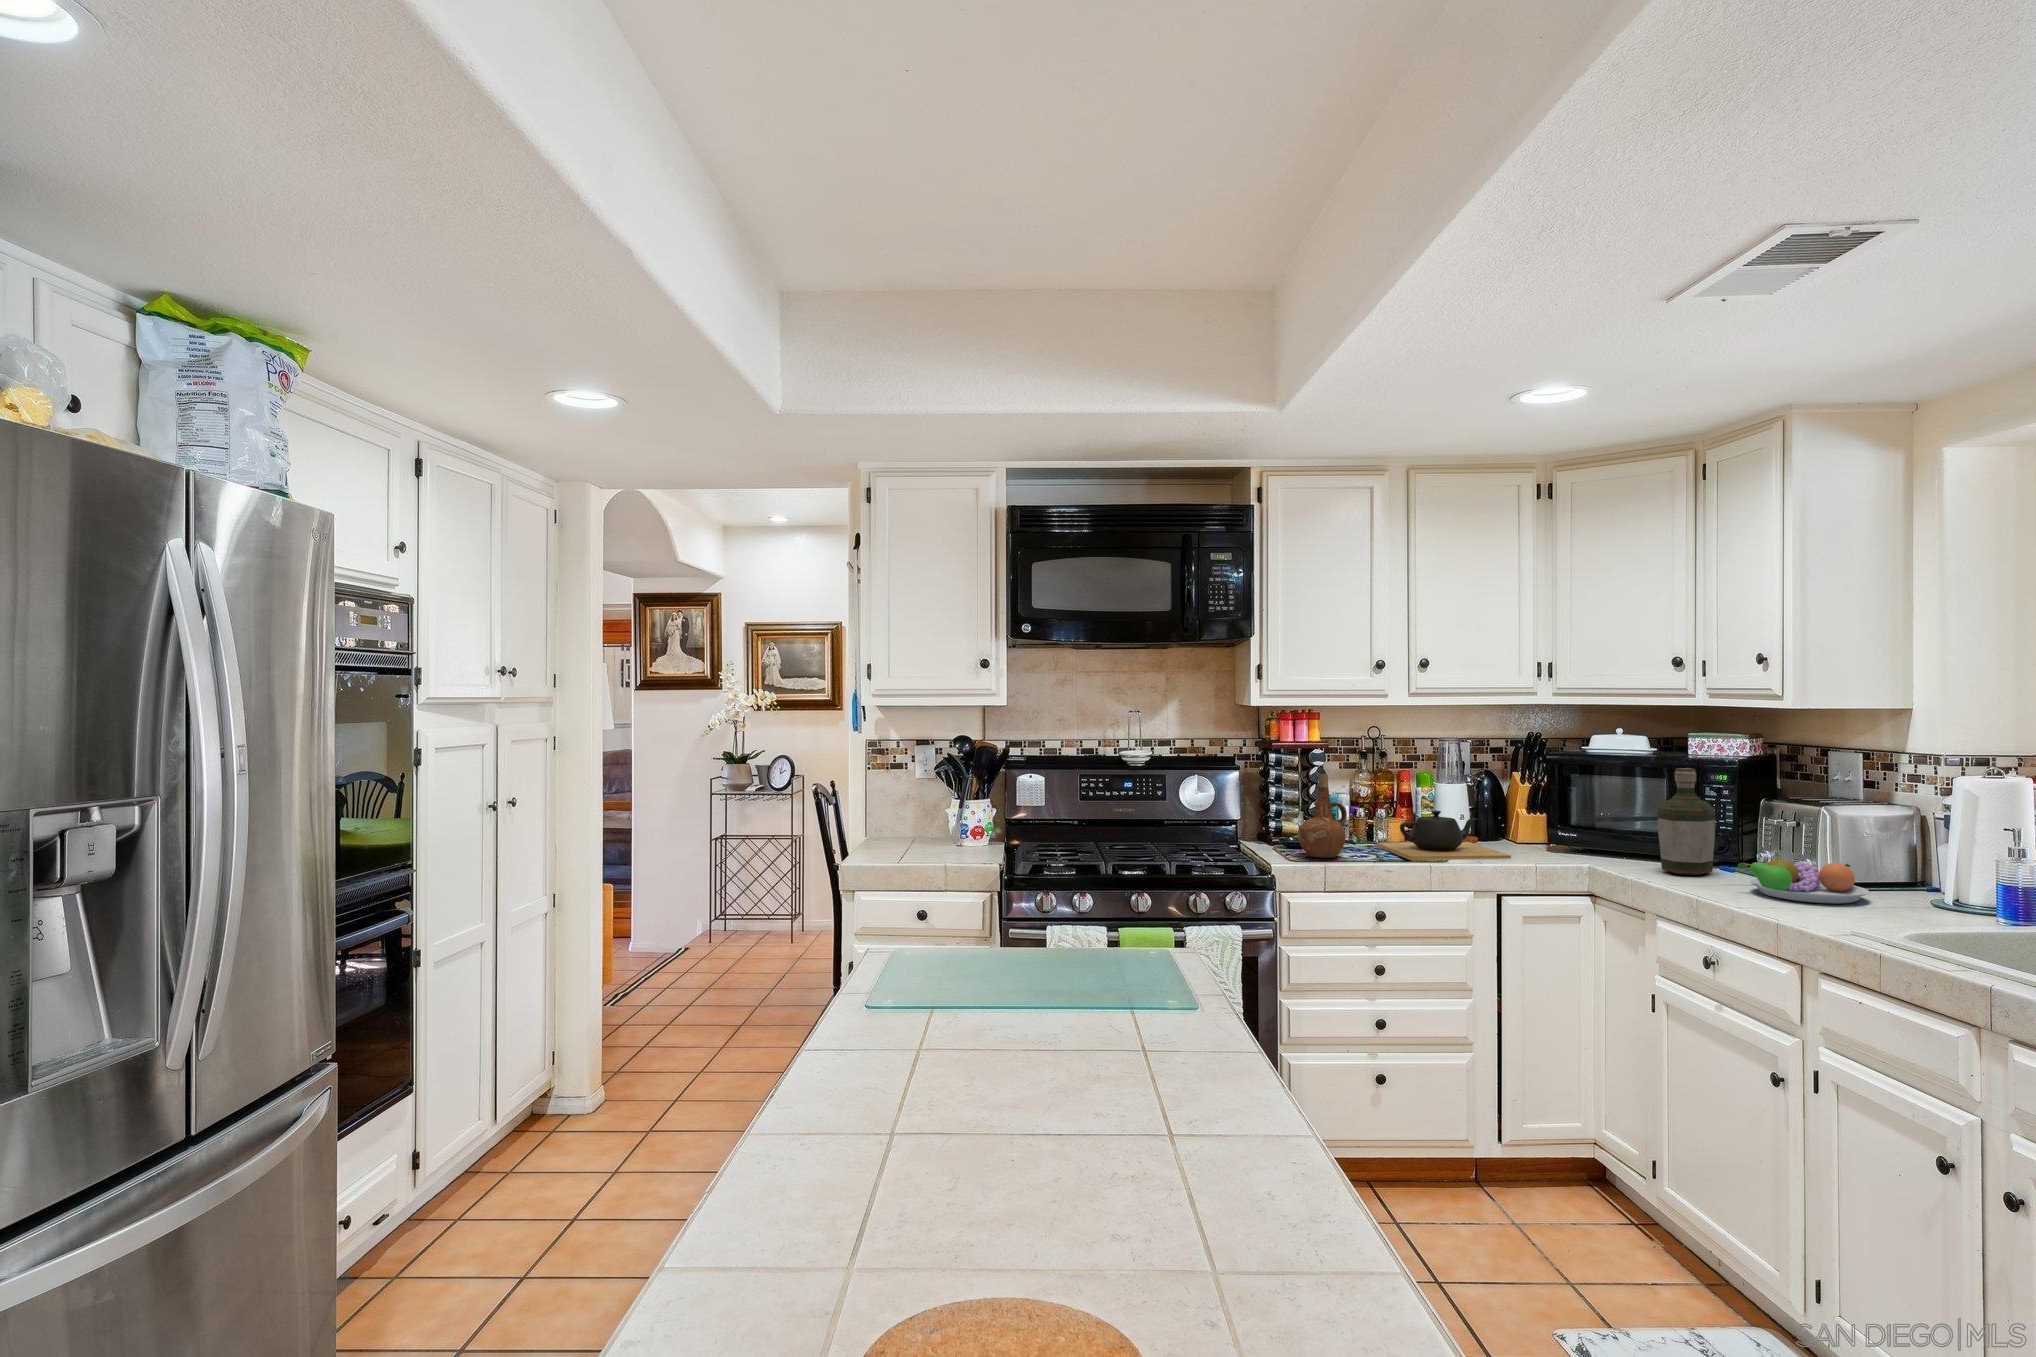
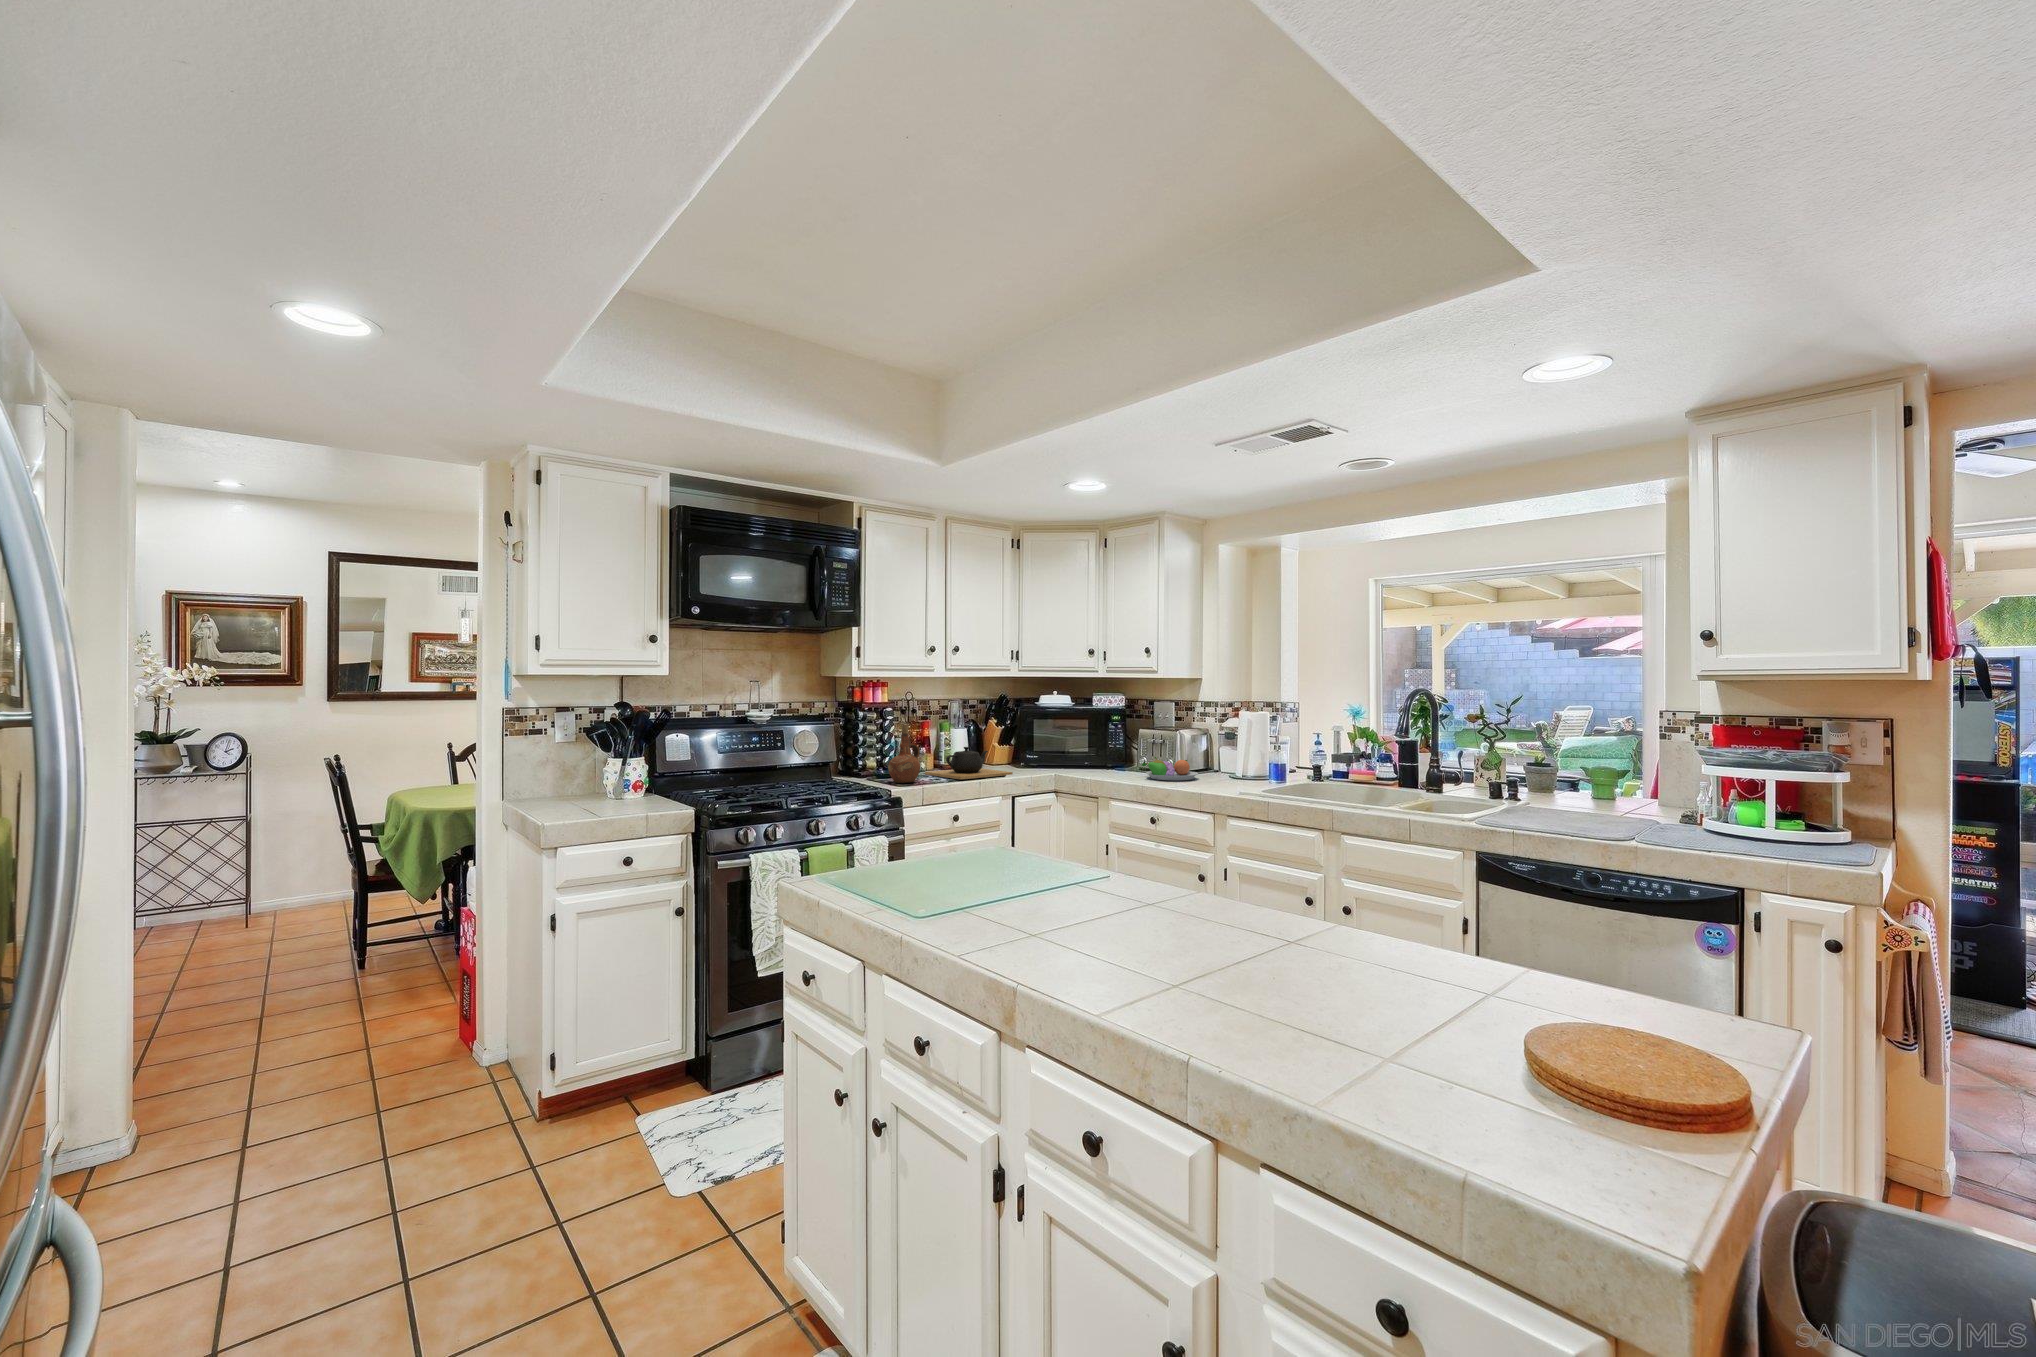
bottle: present [1657,768,1715,875] -> none [1094,713,1120,774]

